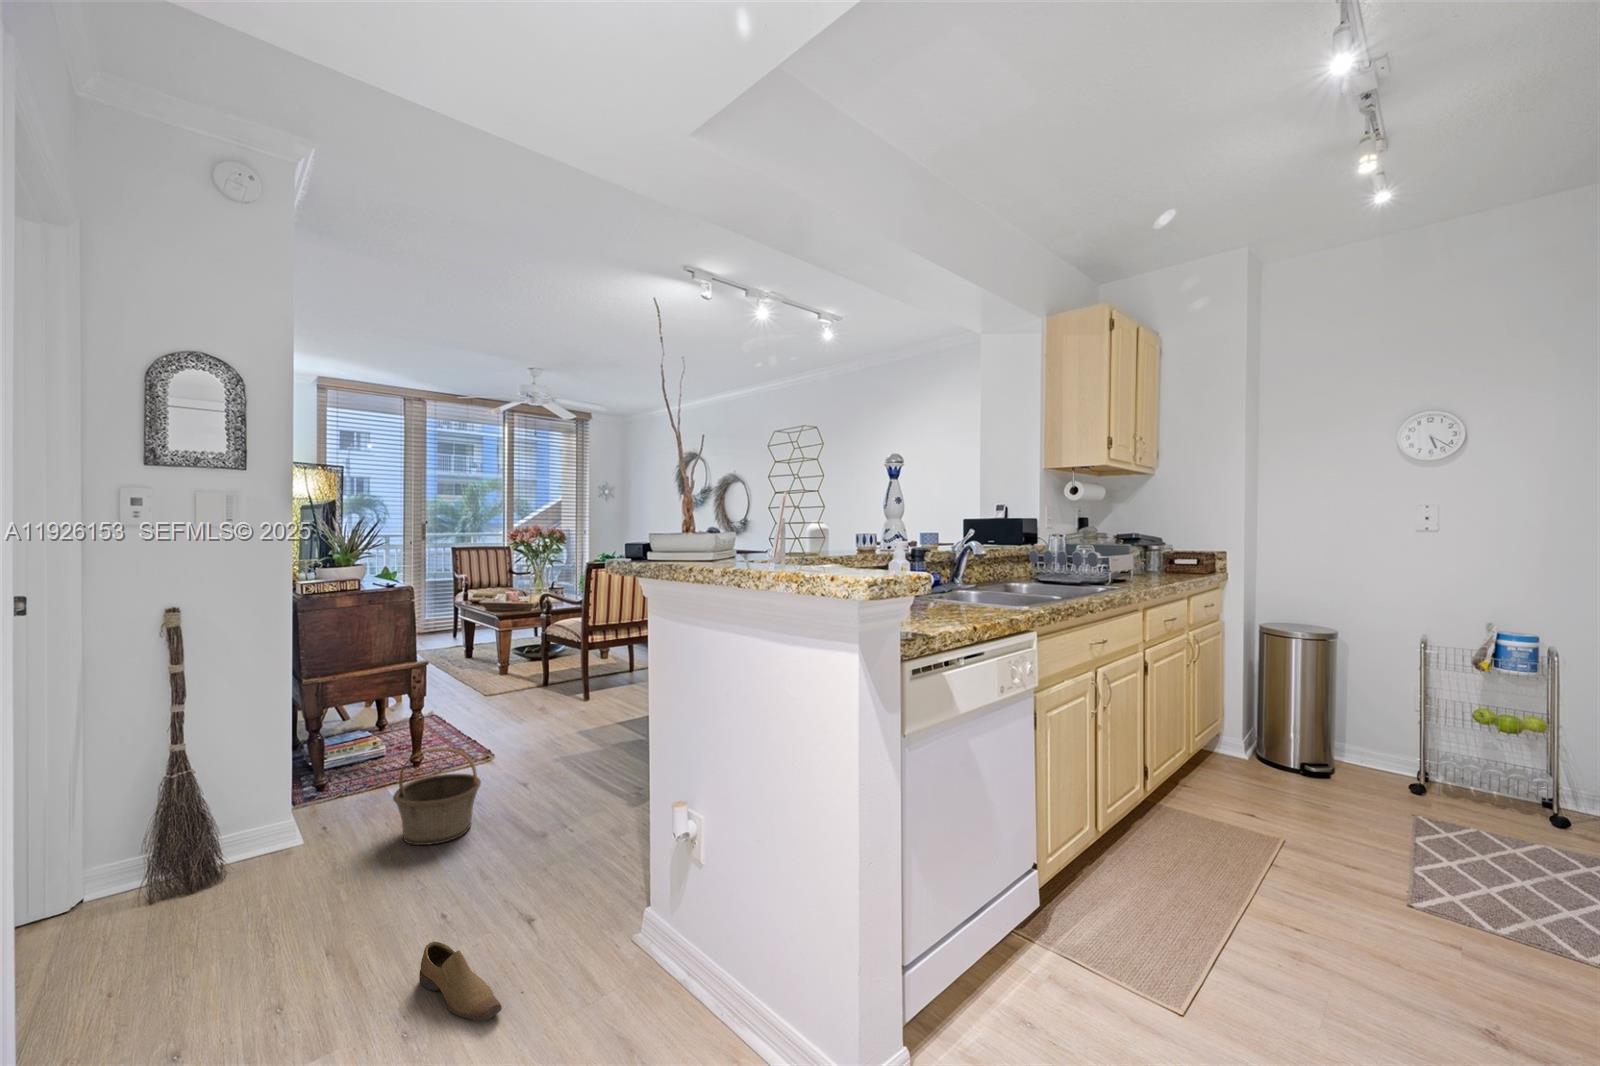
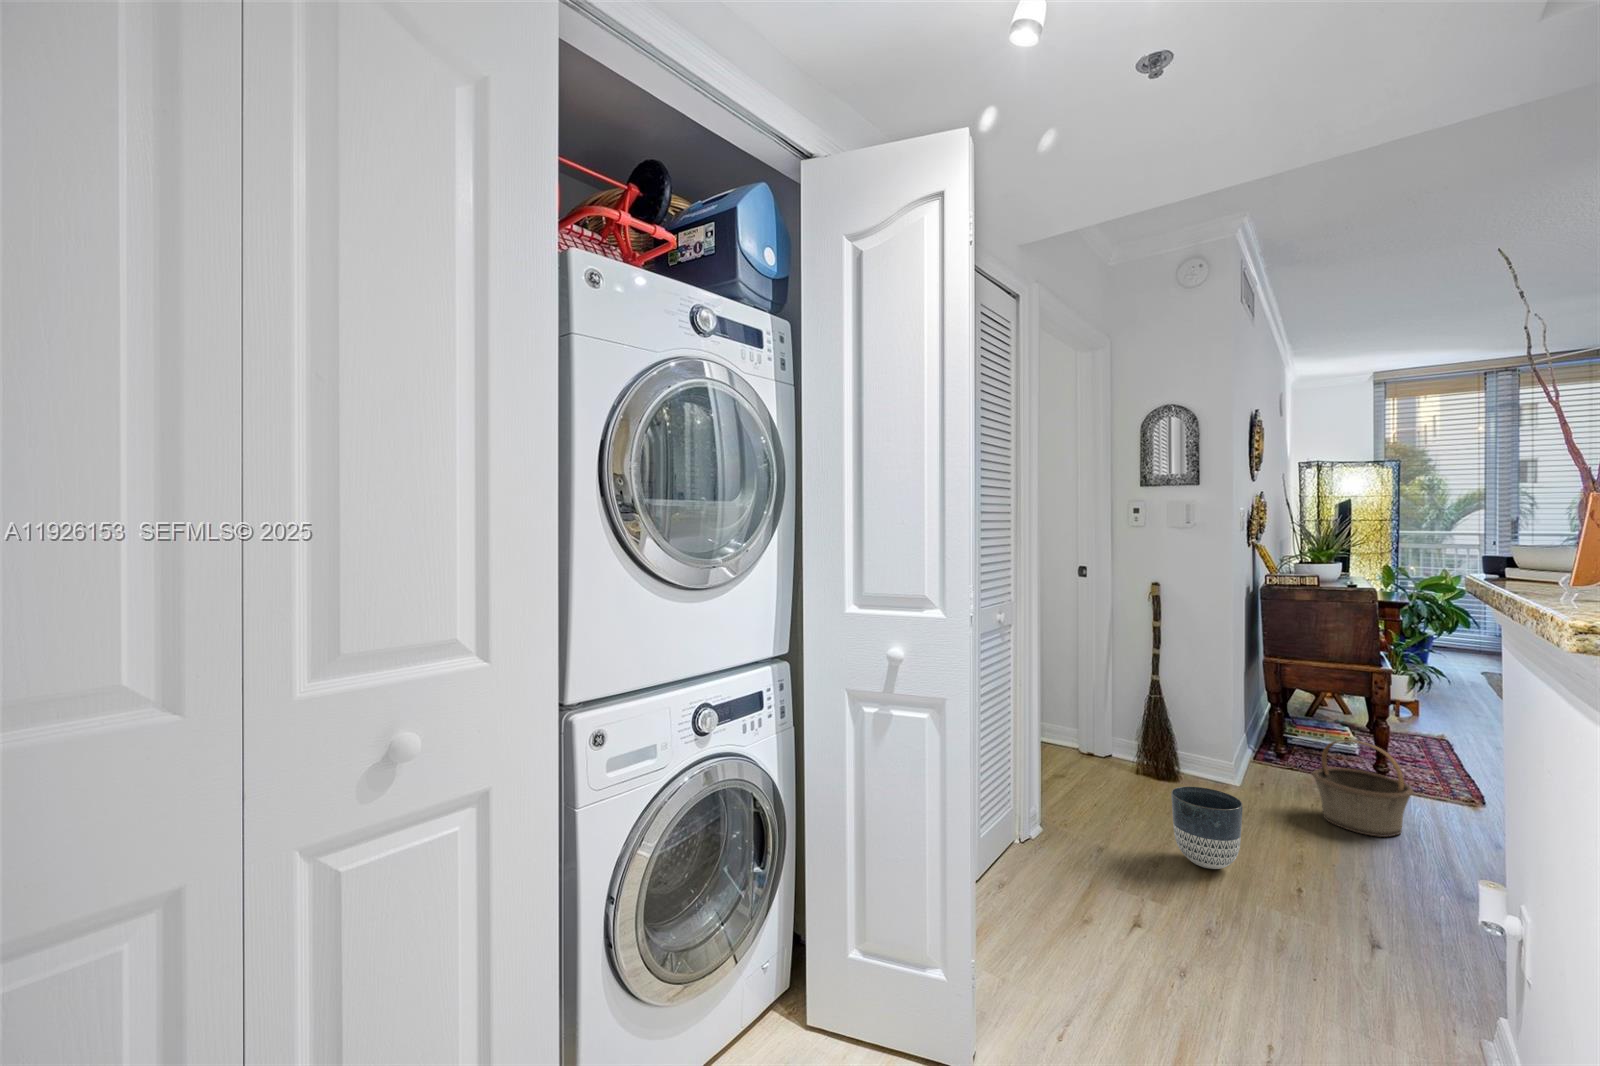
planter: none [285,875,382,992] -> present [1171,786,1243,869]
shoe: present [419,941,502,1021] -> none [1261,871,1314,951]

